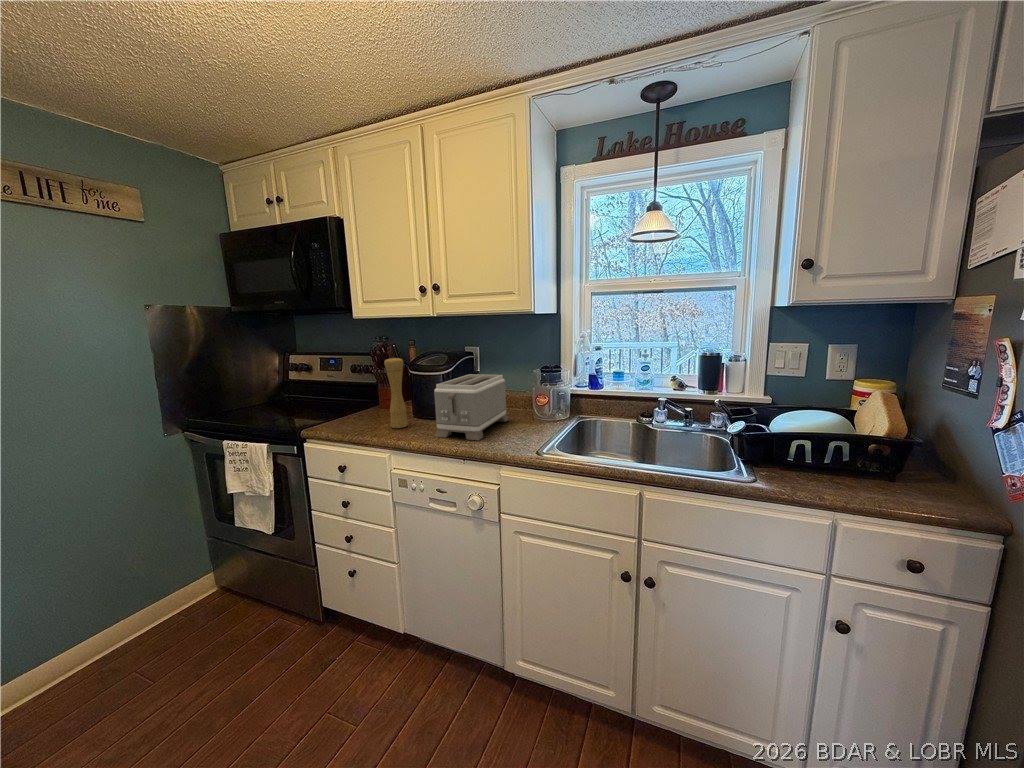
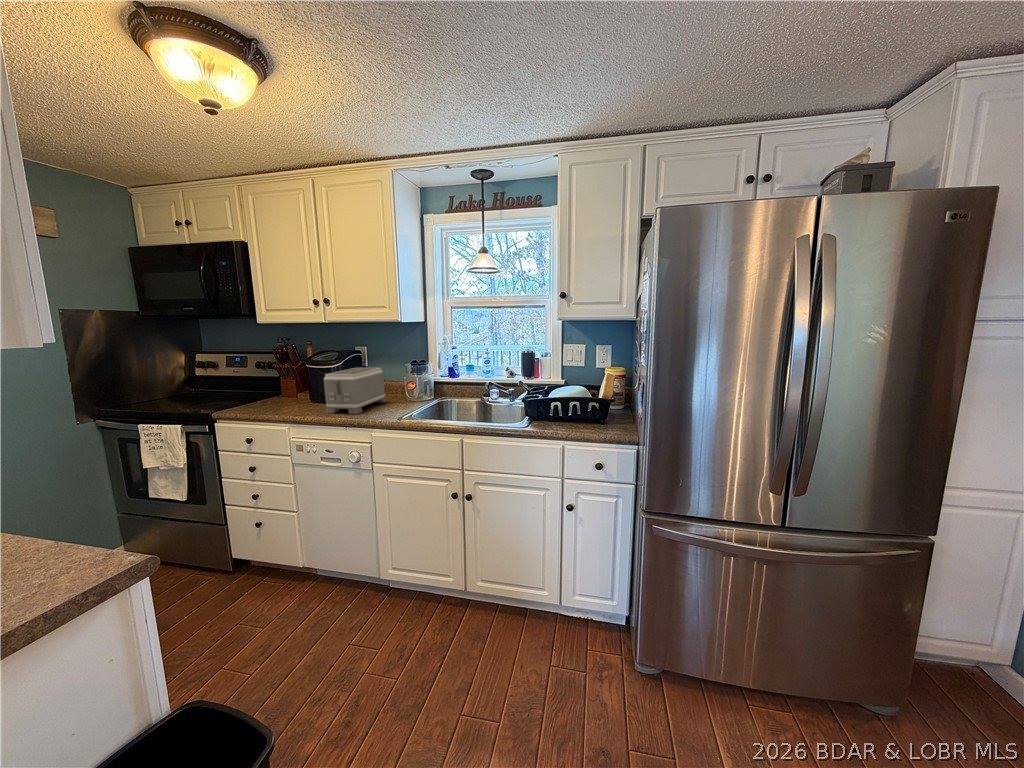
pepper mill: present [384,357,408,428] -> none [284,354,305,409]

